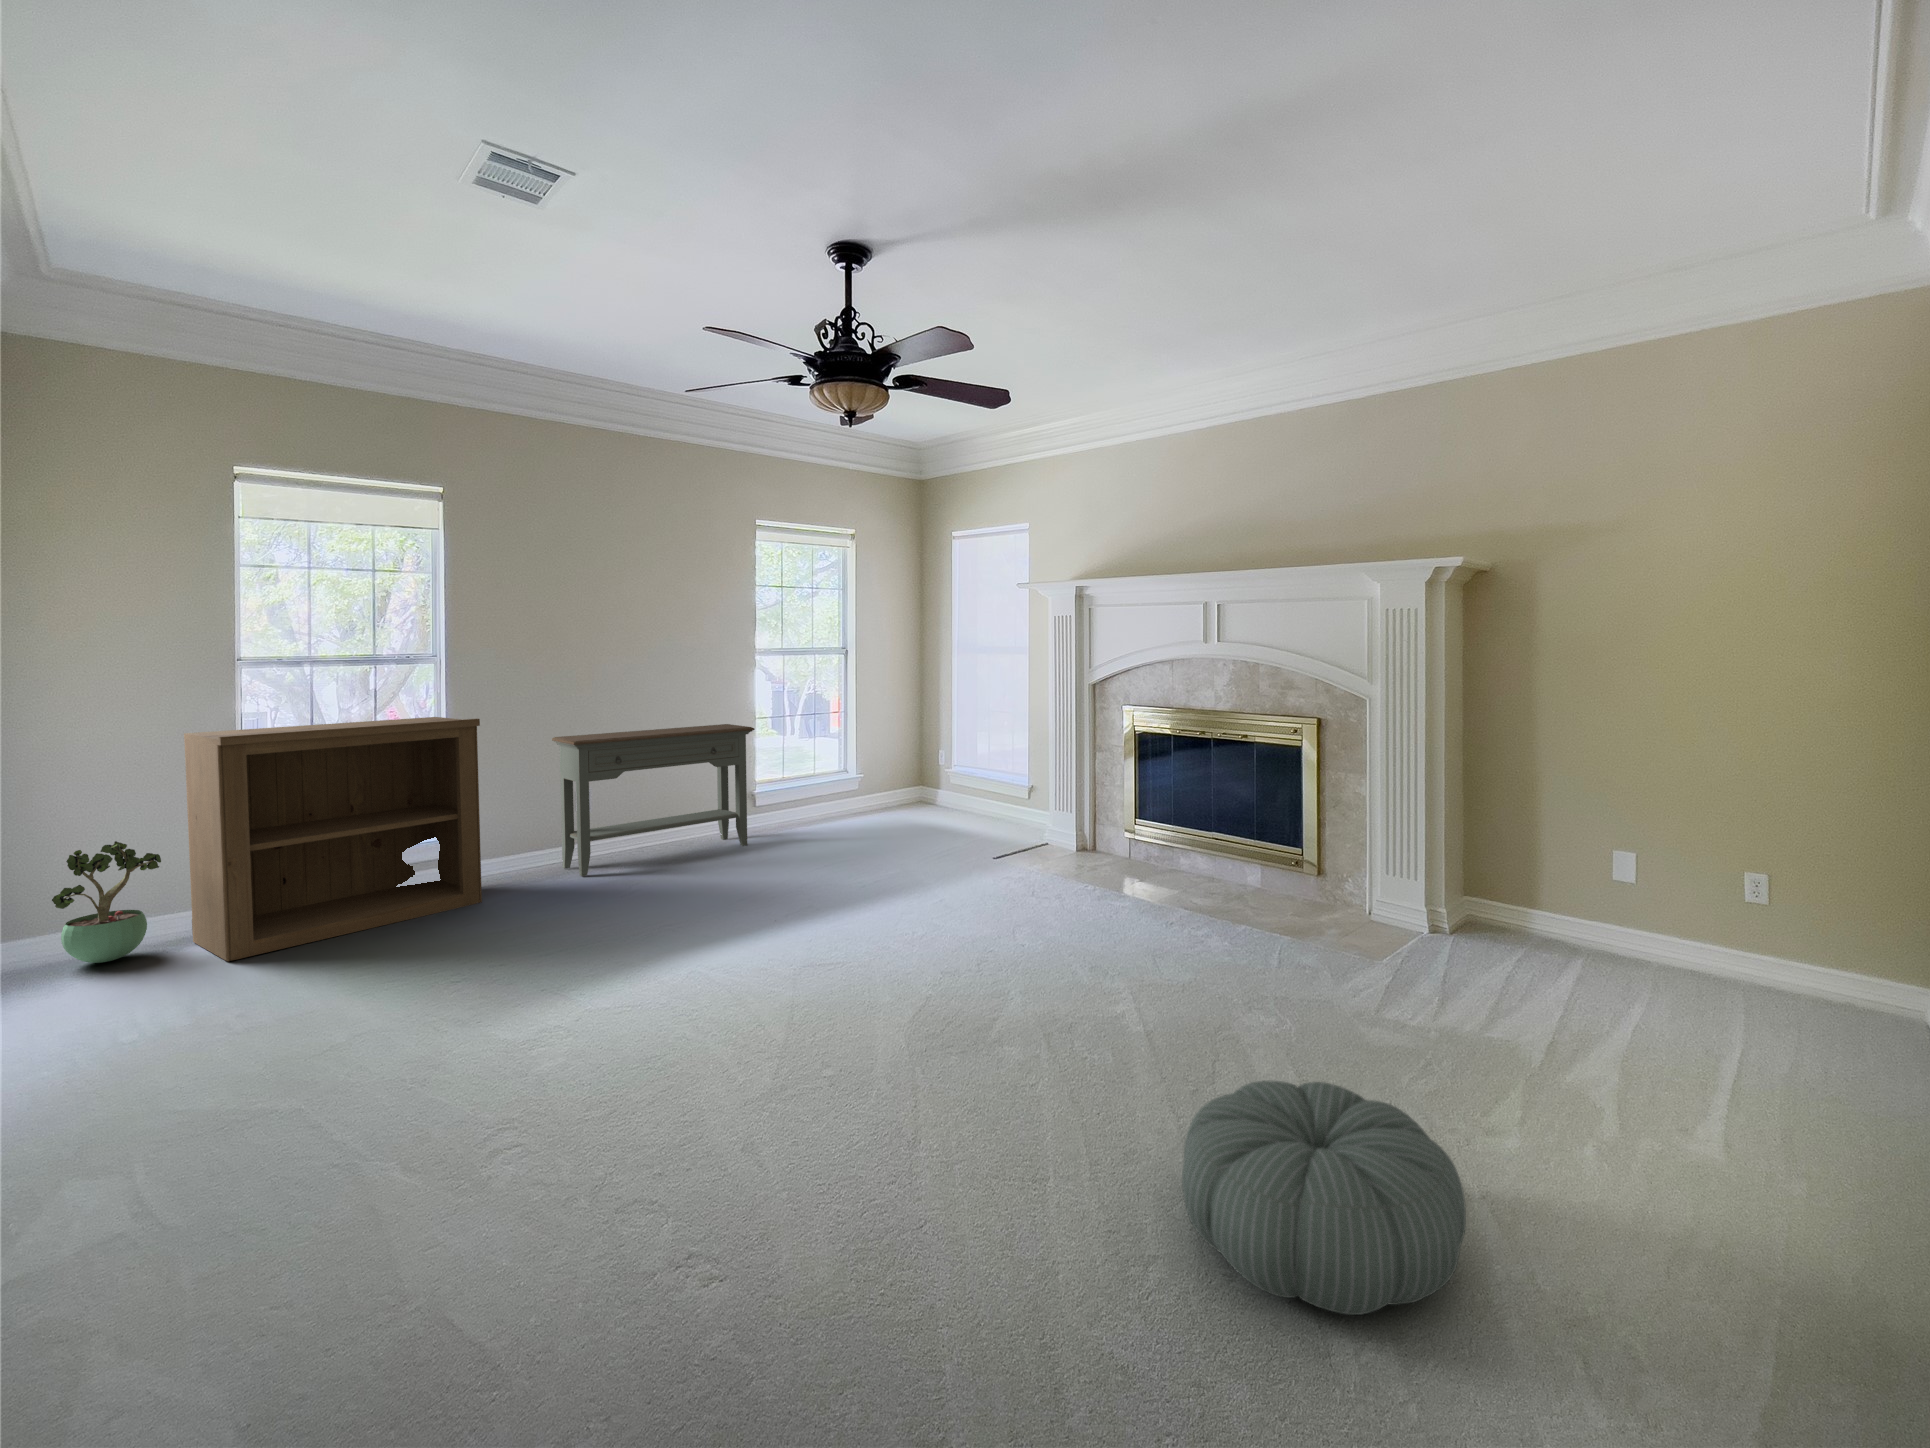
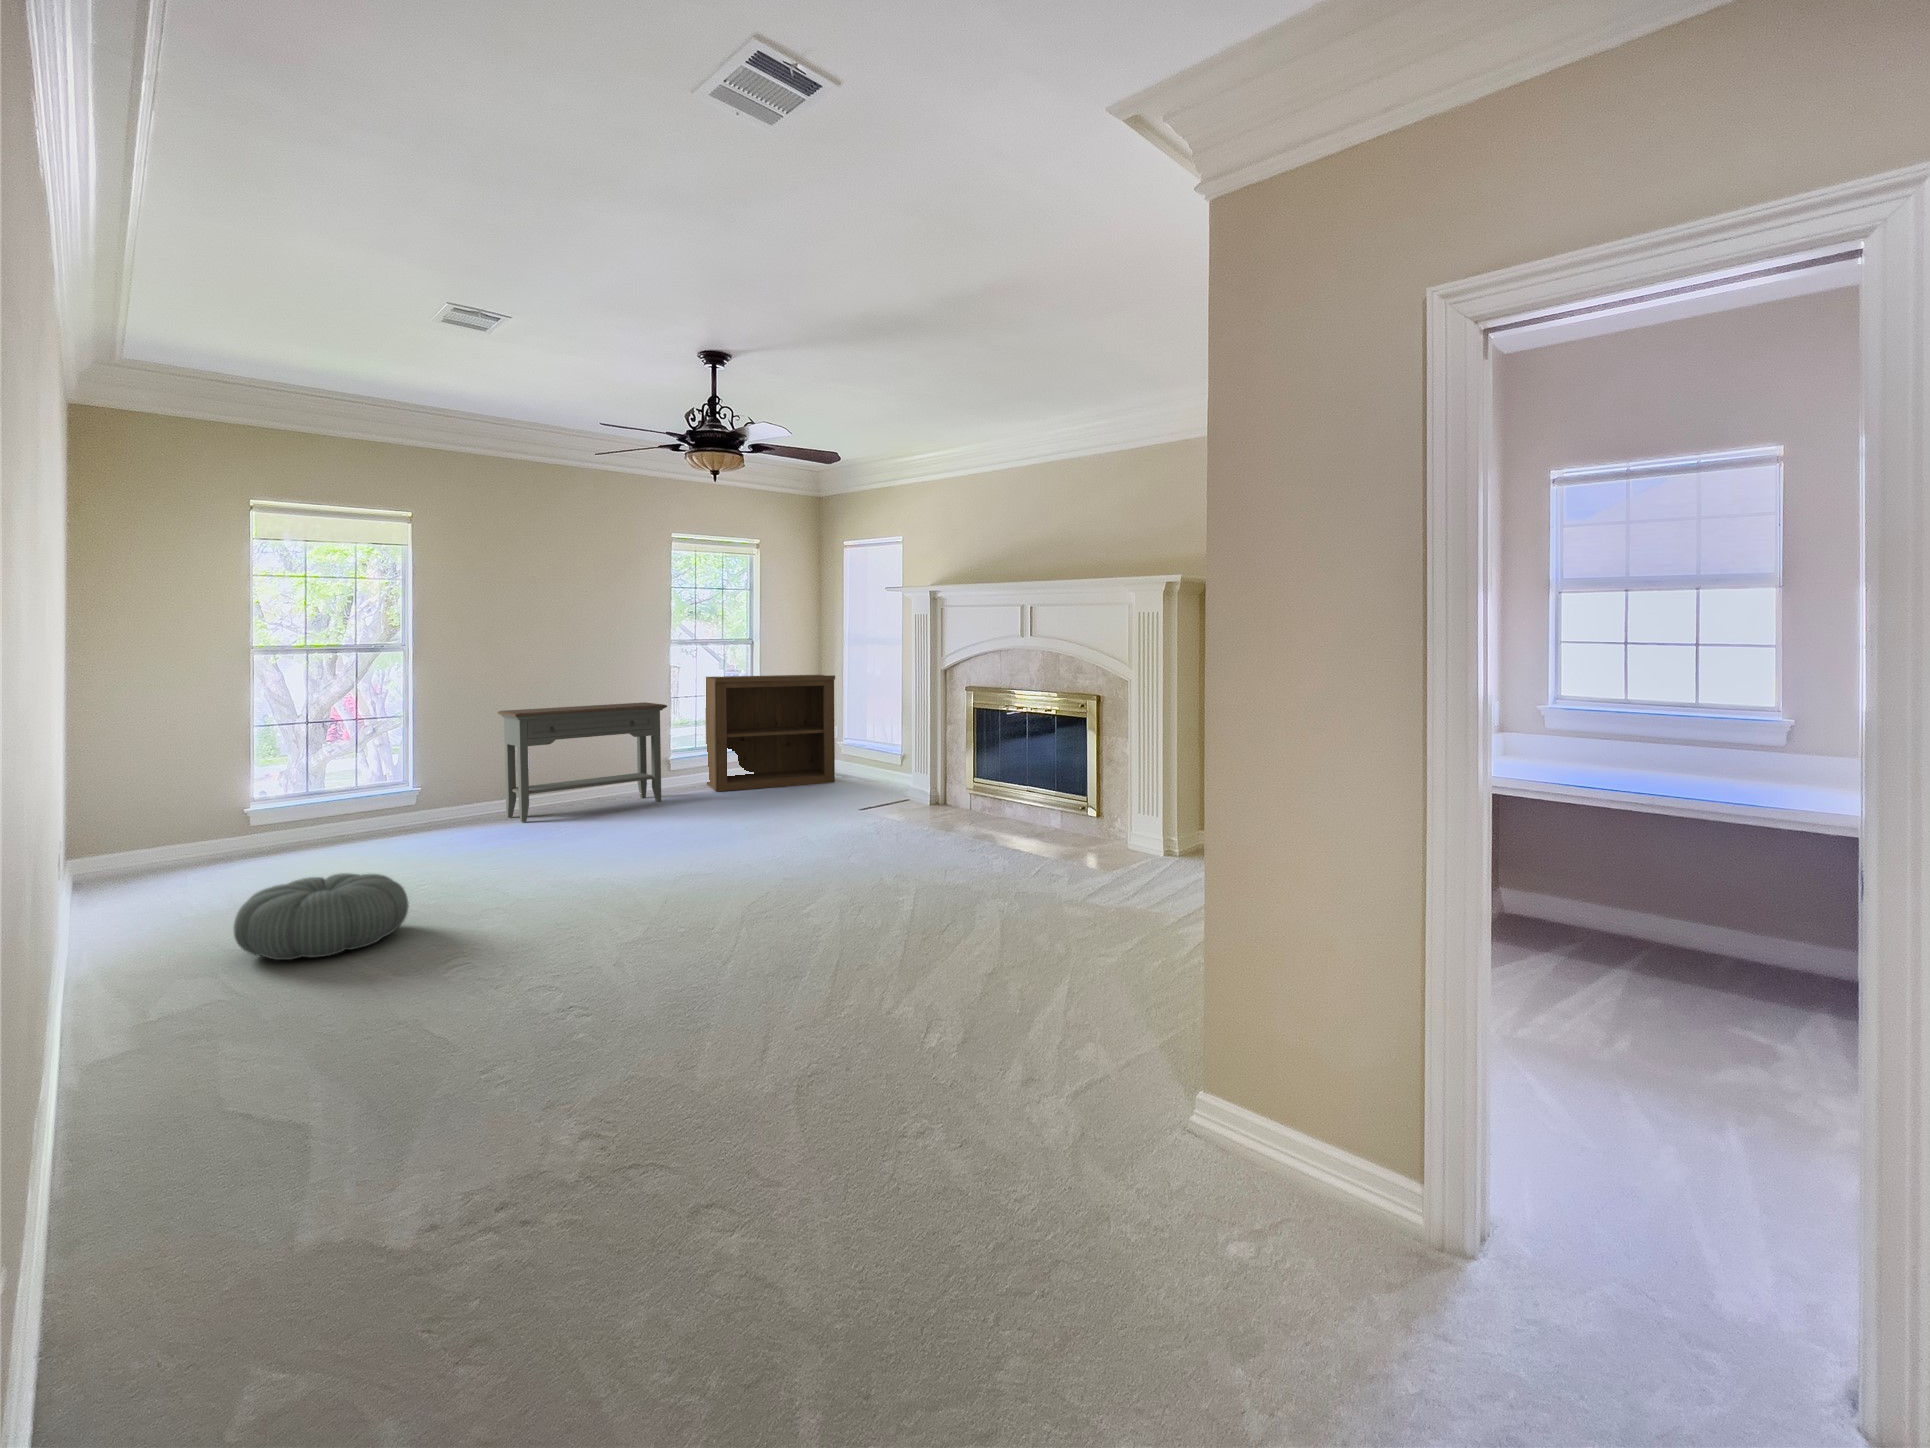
bookshelf: present [184,717,482,961] -> present [705,675,835,791]
potted plant: present [52,841,161,963] -> none [120,783,197,874]
pouf: present [1182,1081,1466,1315] -> present [233,873,409,960]

